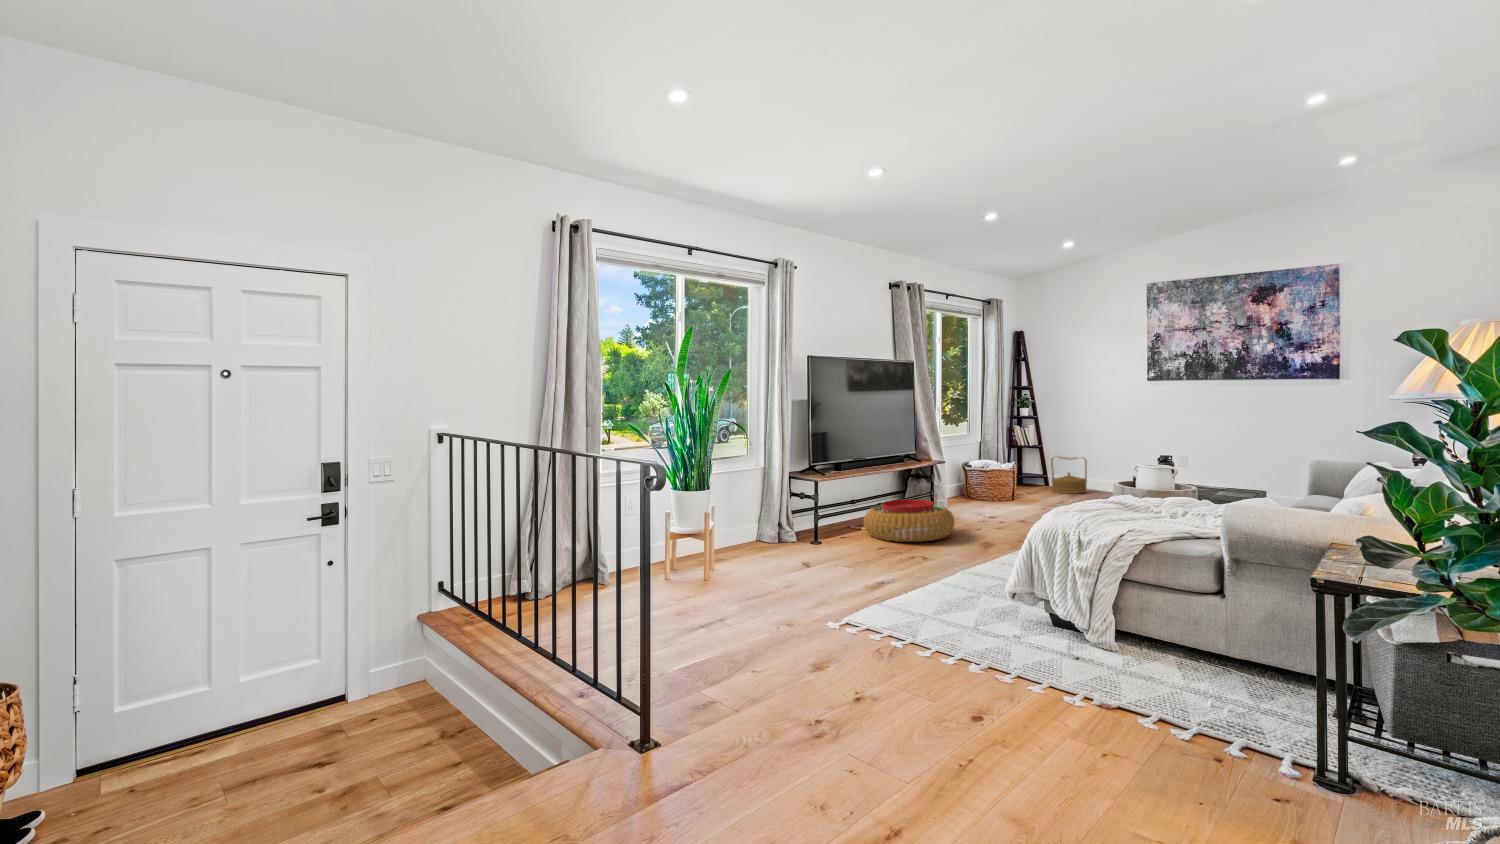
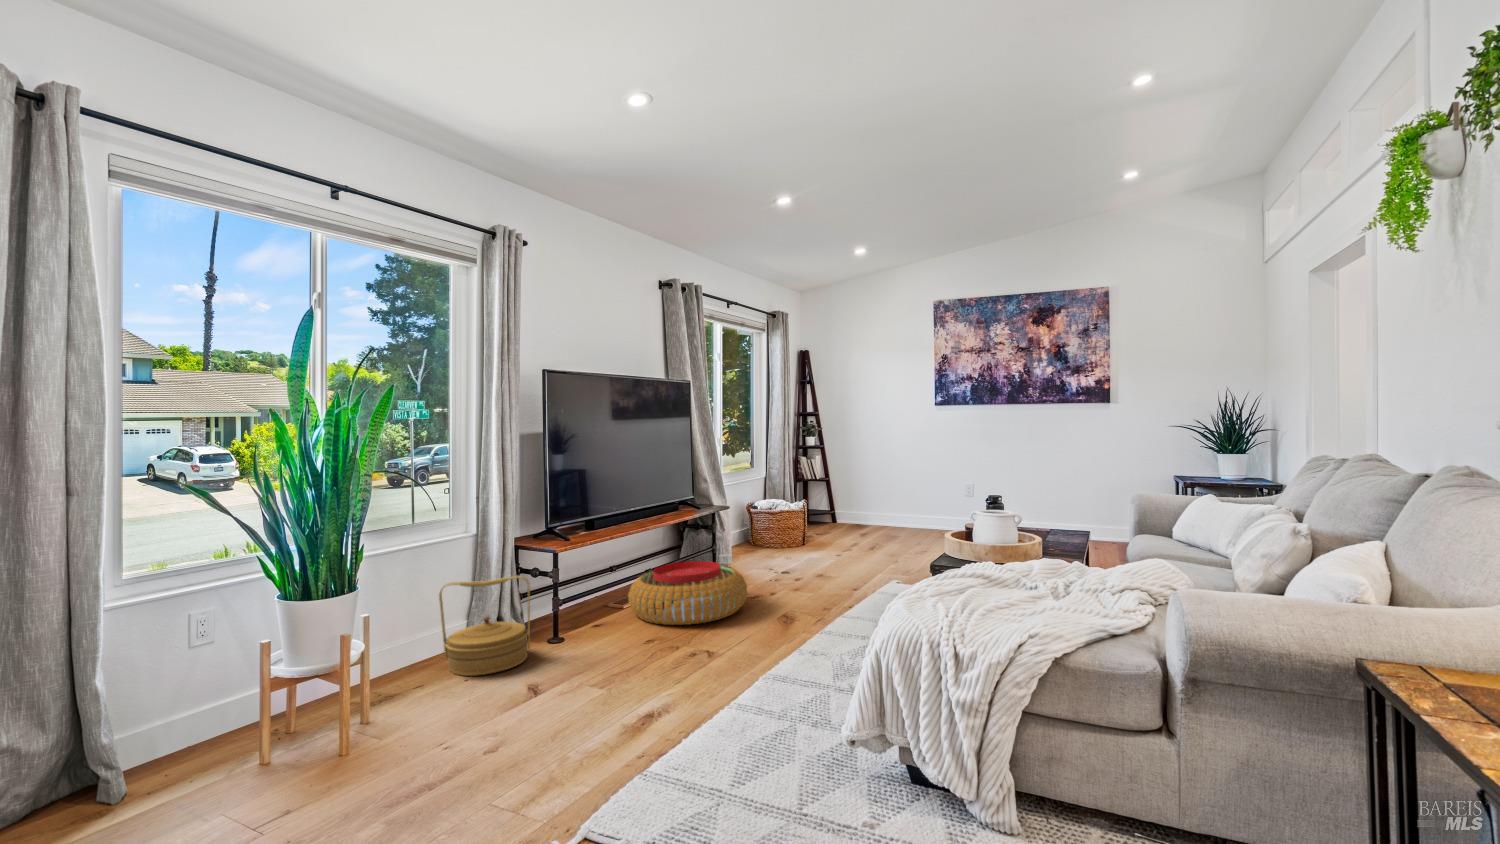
woven basket: present [1051,457,1087,494] -> present [439,576,530,676]

